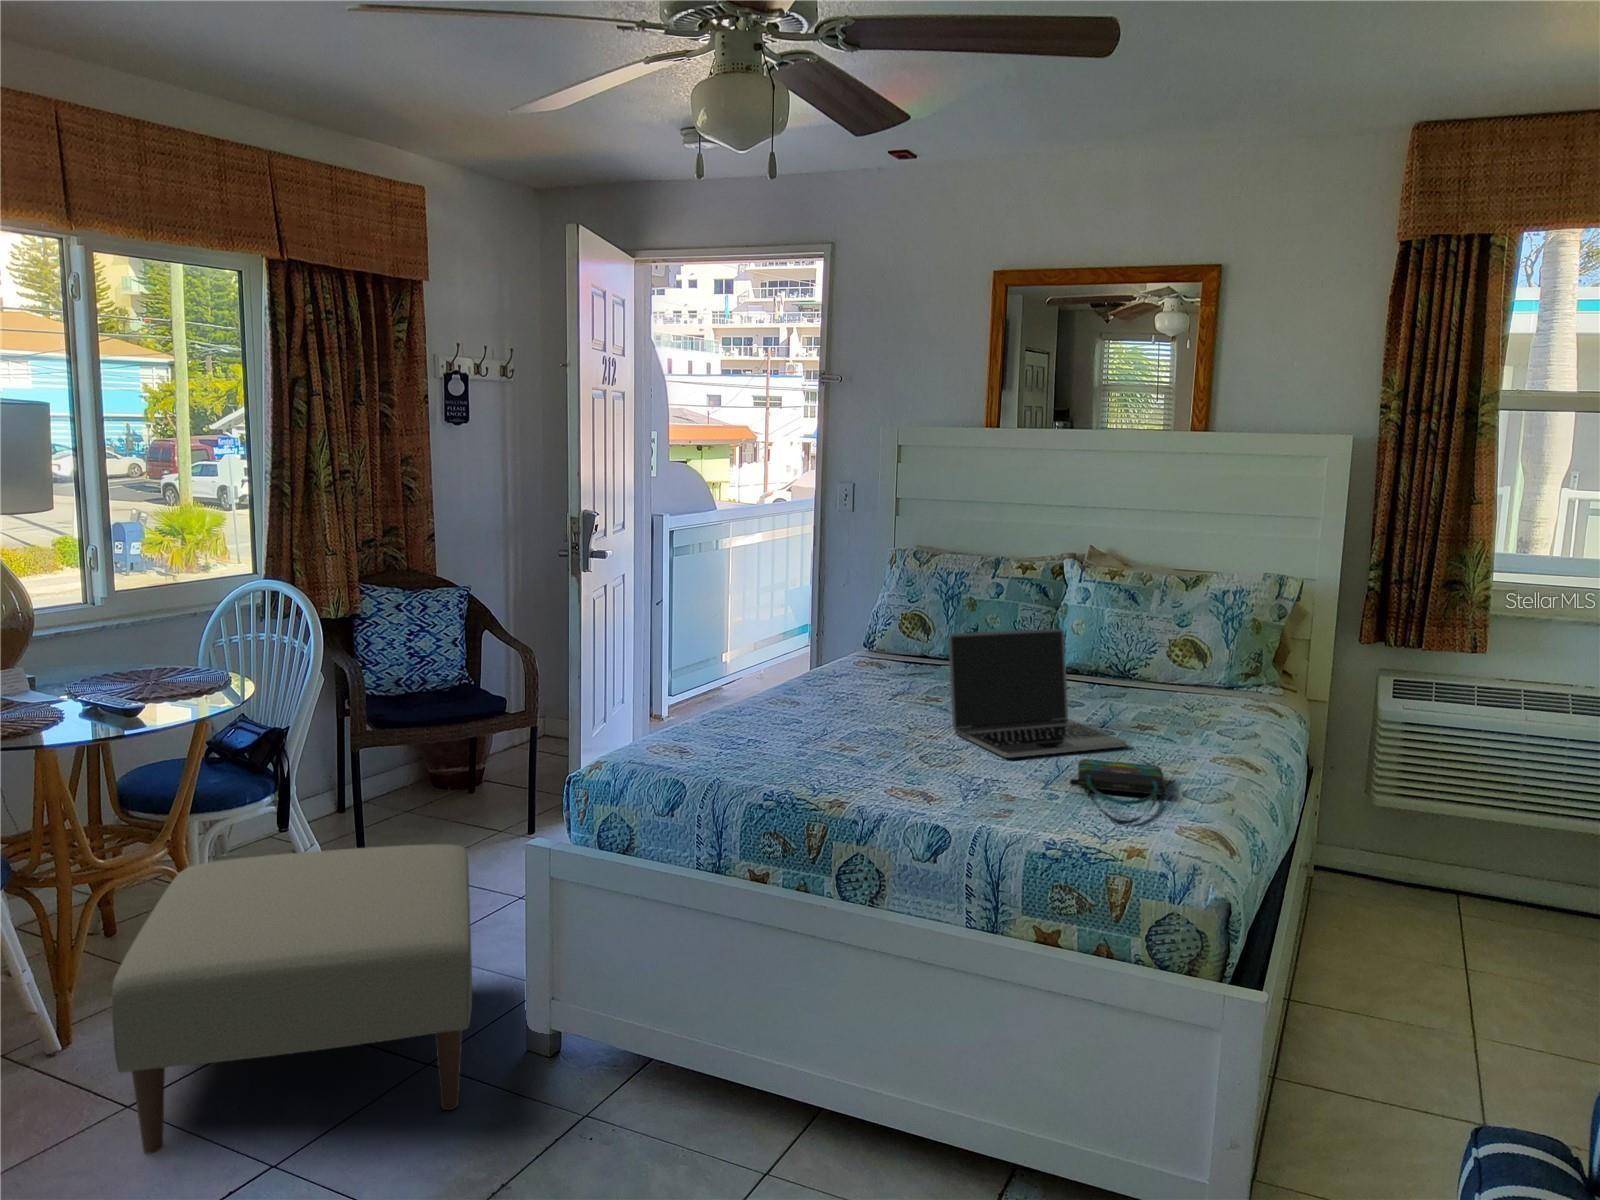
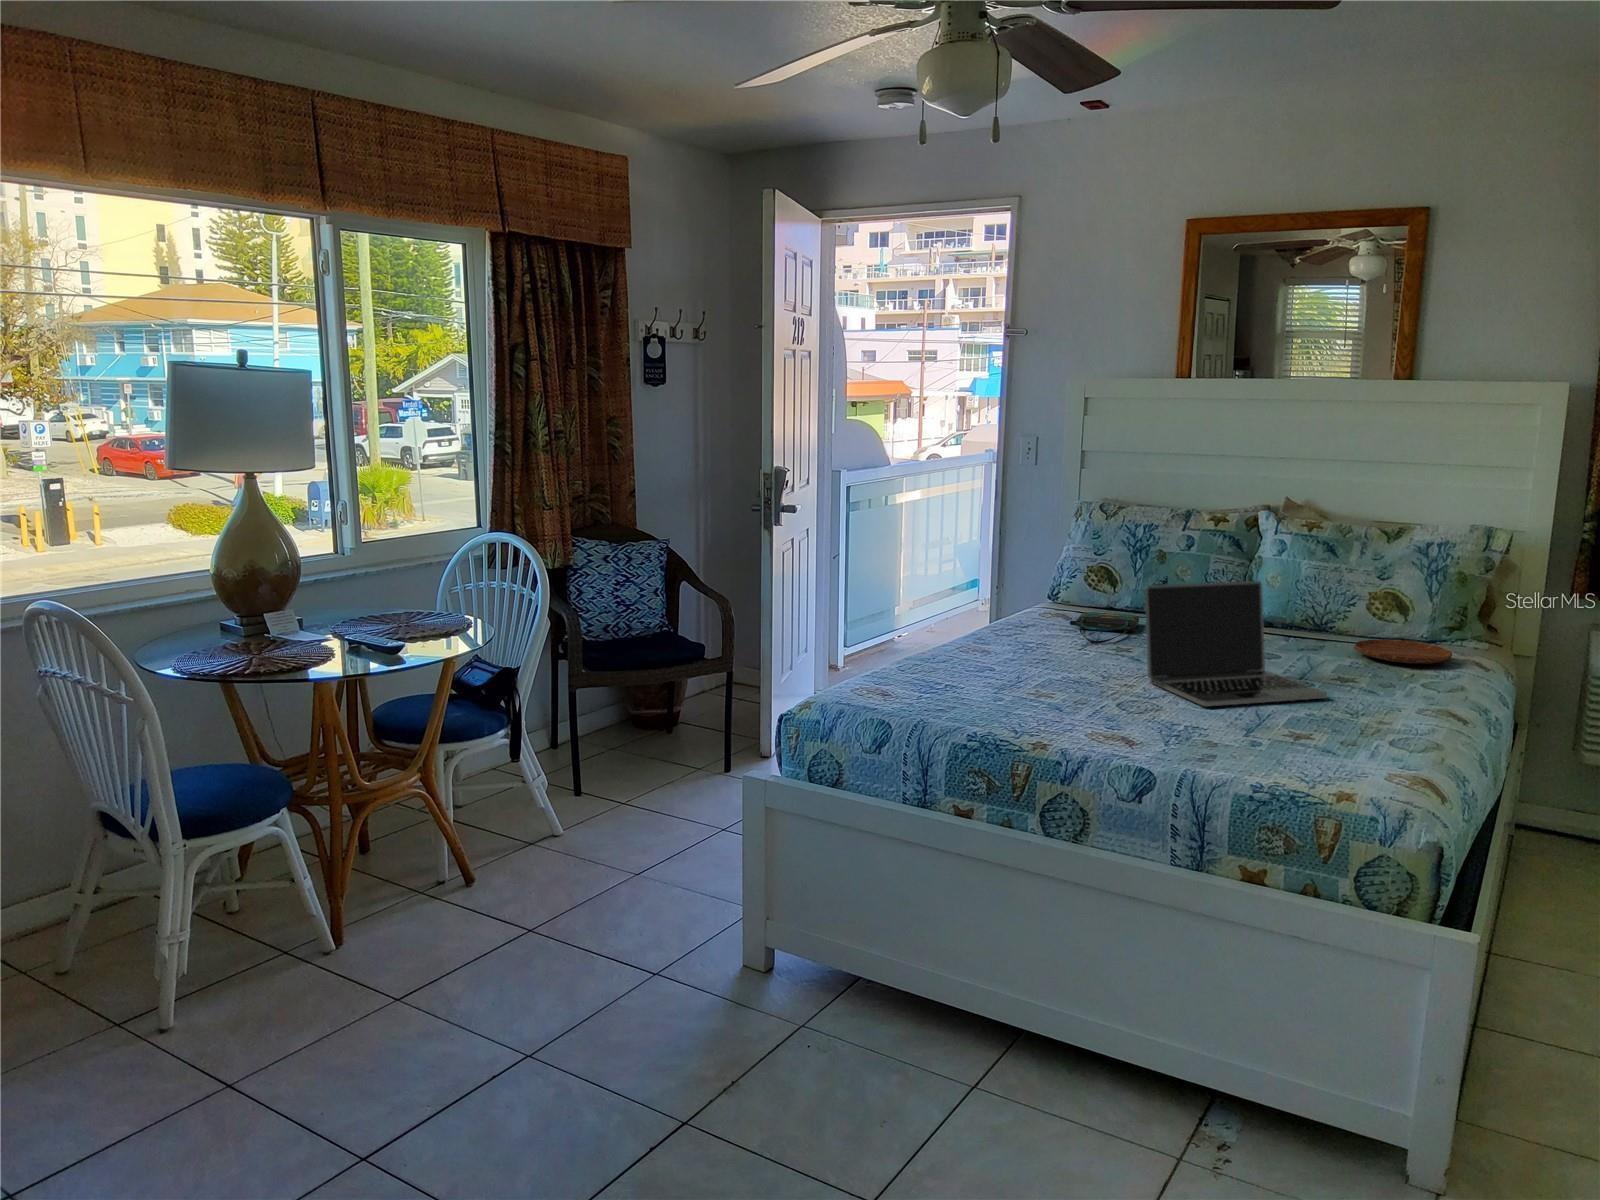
tray: none [1154,685,1246,709] -> present [1354,640,1452,664]
tote bag: present [1070,759,1169,824] -> present [1070,612,1139,643]
ottoman: present [111,844,472,1153] -> none [403,776,702,1032]

